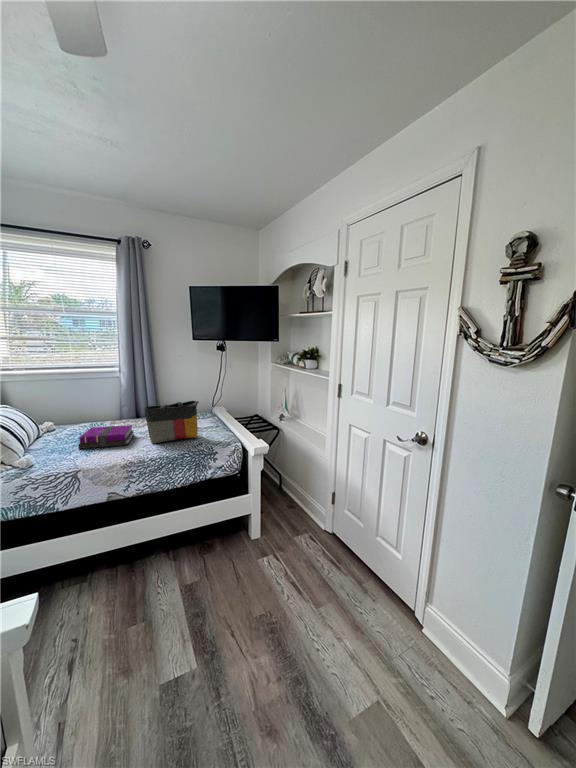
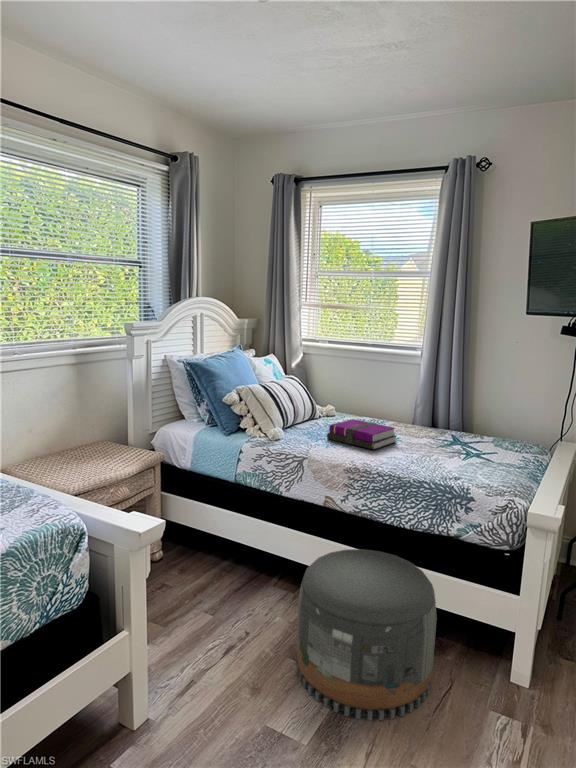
tote bag: present [144,401,199,443] -> none [400,403,477,468]
pouf: none [130,507,230,637] -> present [296,549,437,720]

